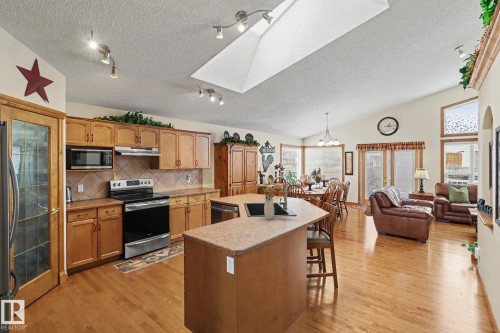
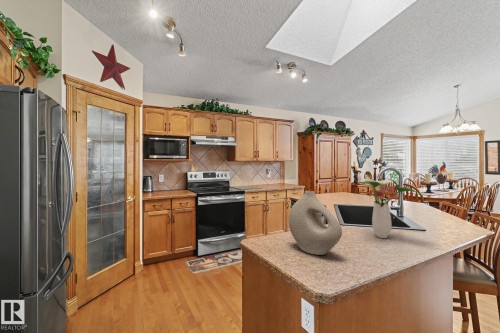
vase: none [215,194,246,231] -> present [289,191,342,255]

